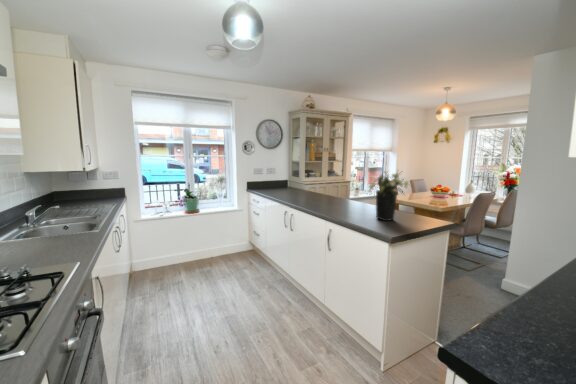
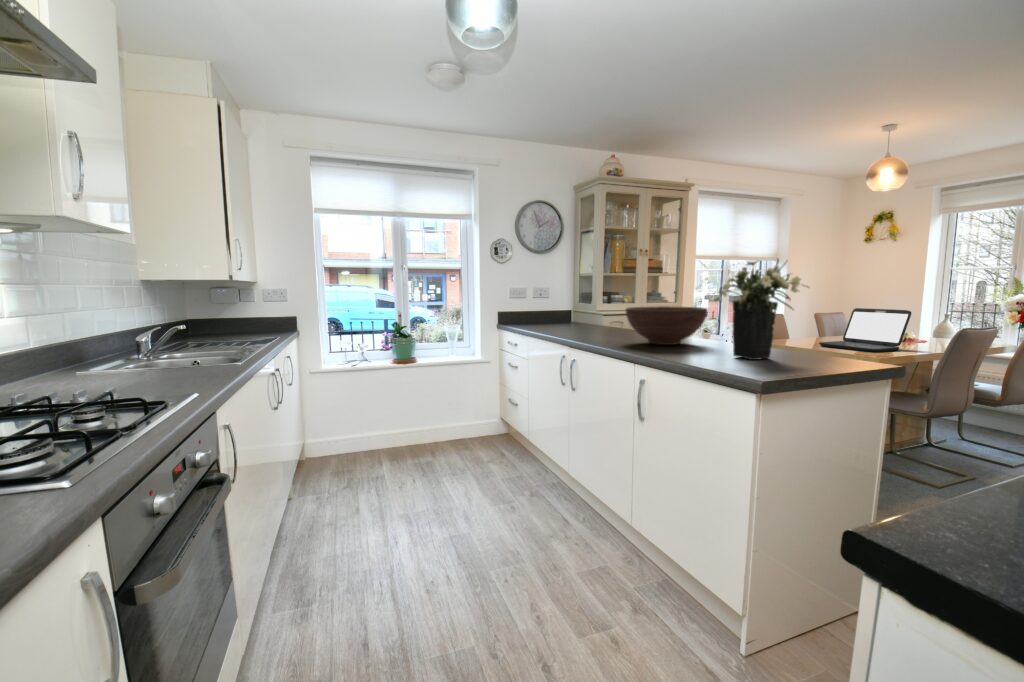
laptop: none [414,181,456,205] -> present [819,308,912,352]
fruit bowl: none [320,186,362,209] -> present [626,306,708,345]

